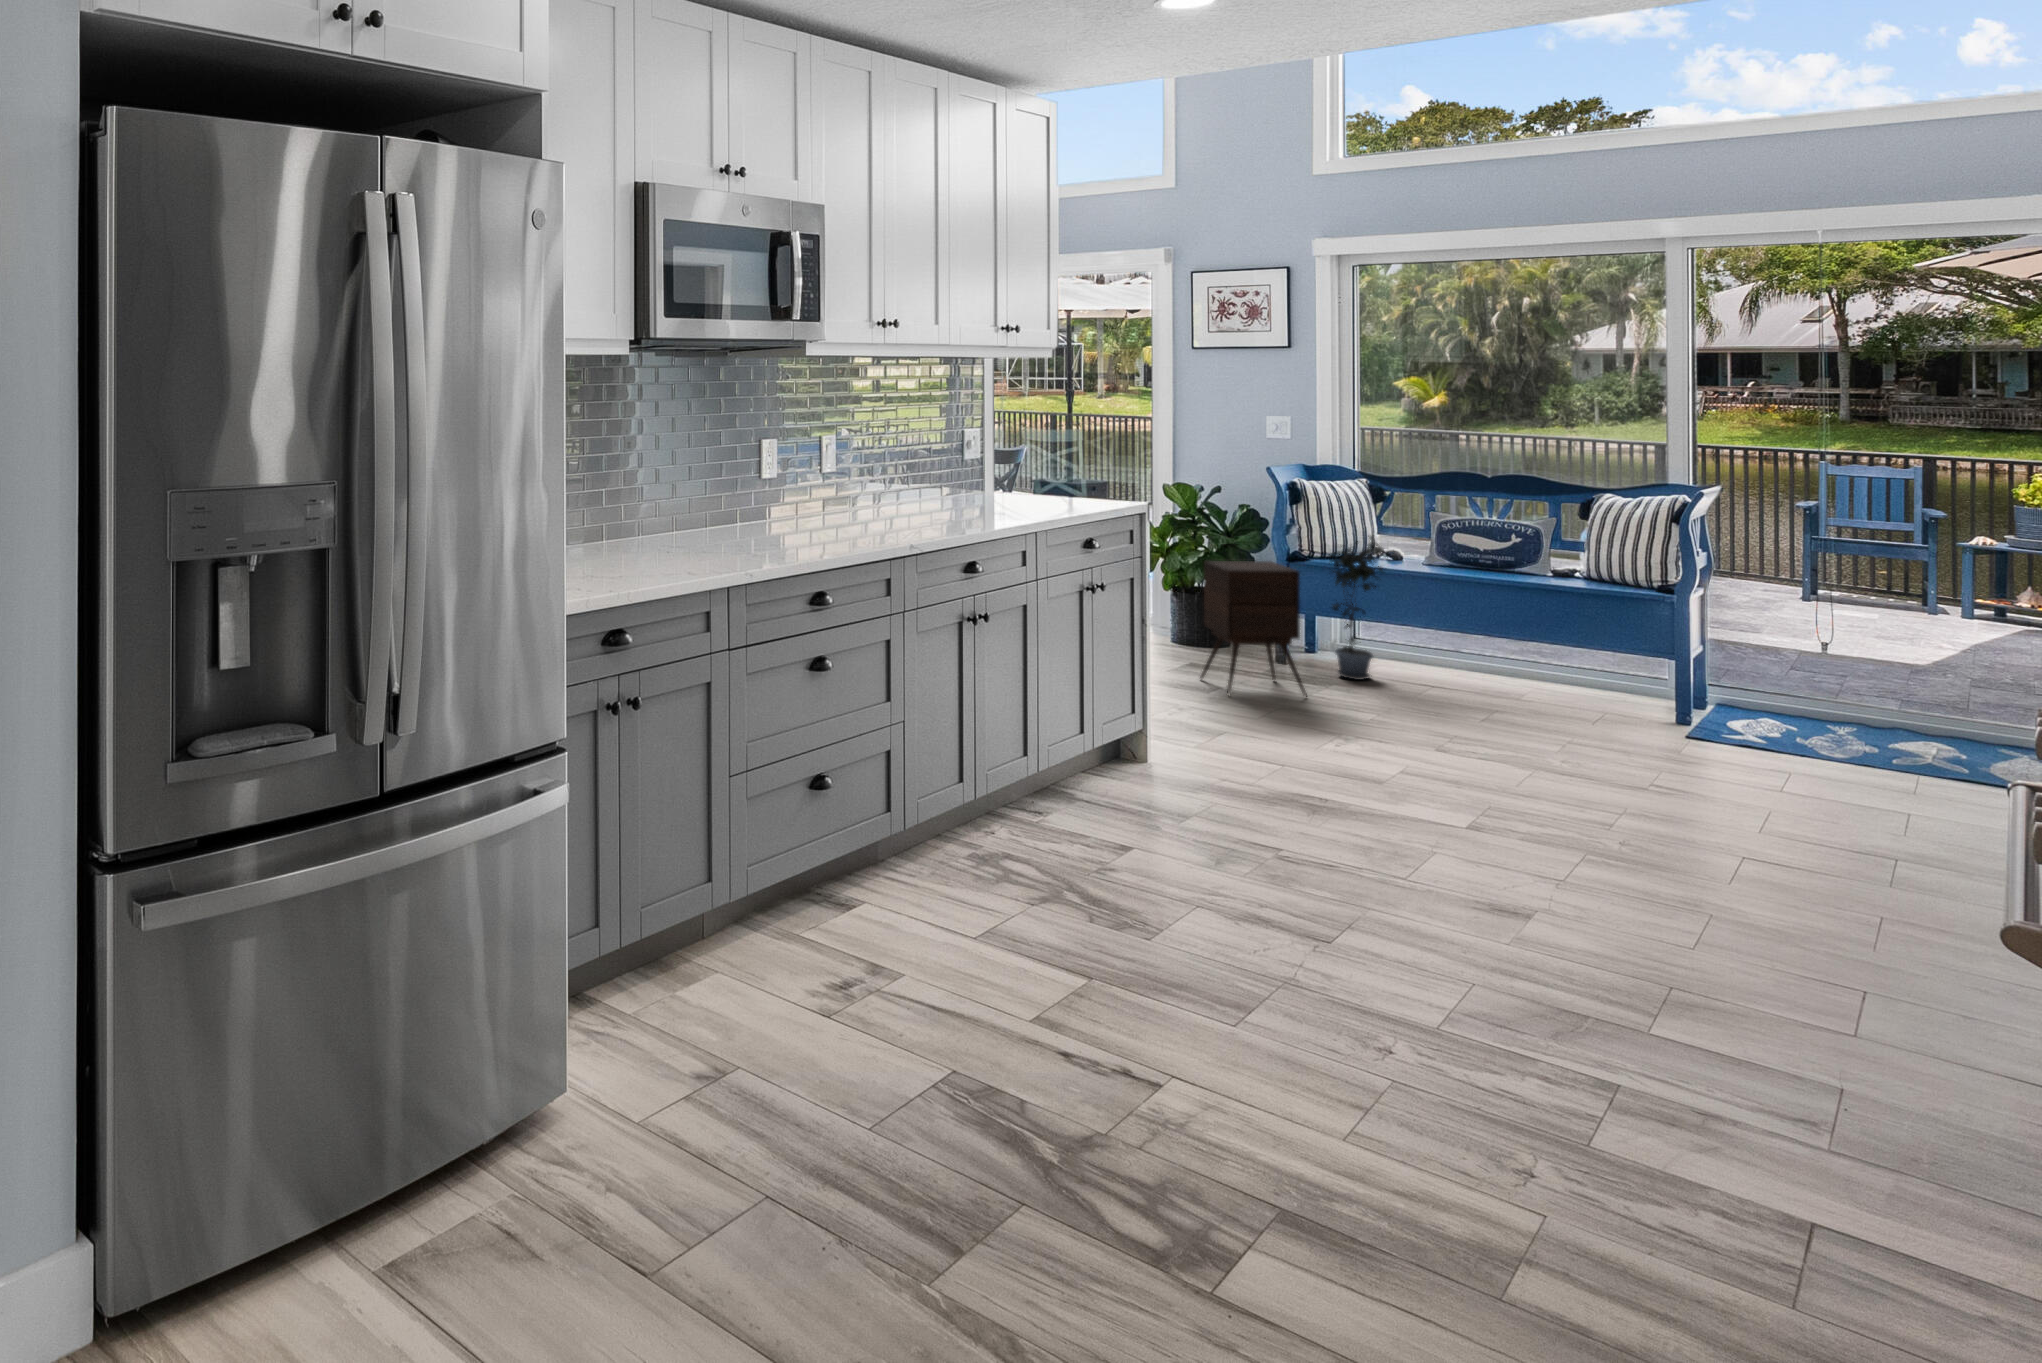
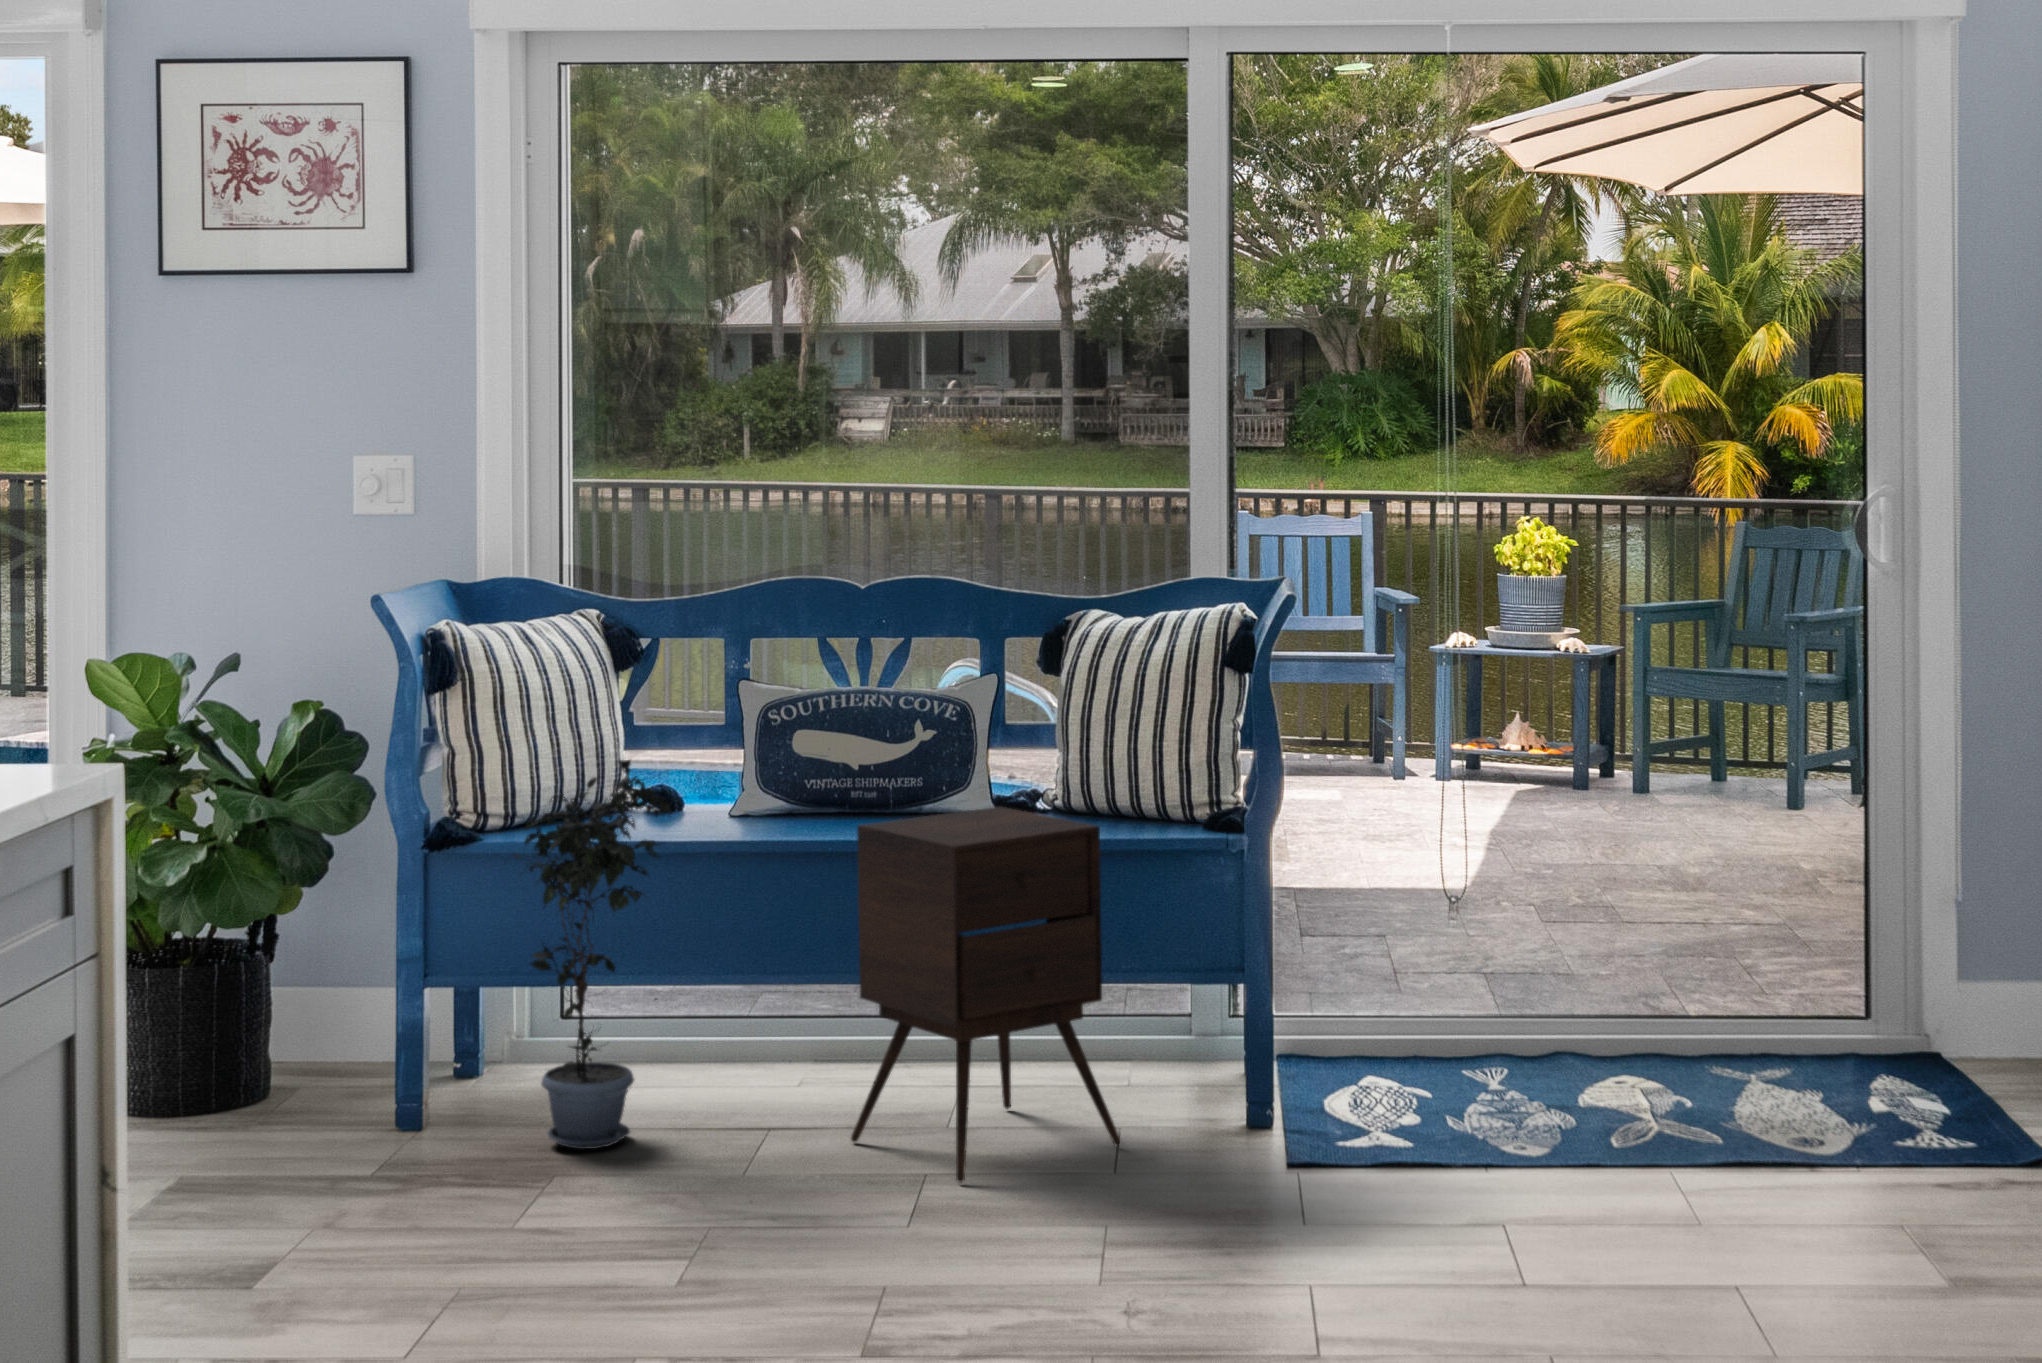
side table: present [1201,561,1307,696] -> present [851,807,1121,1182]

